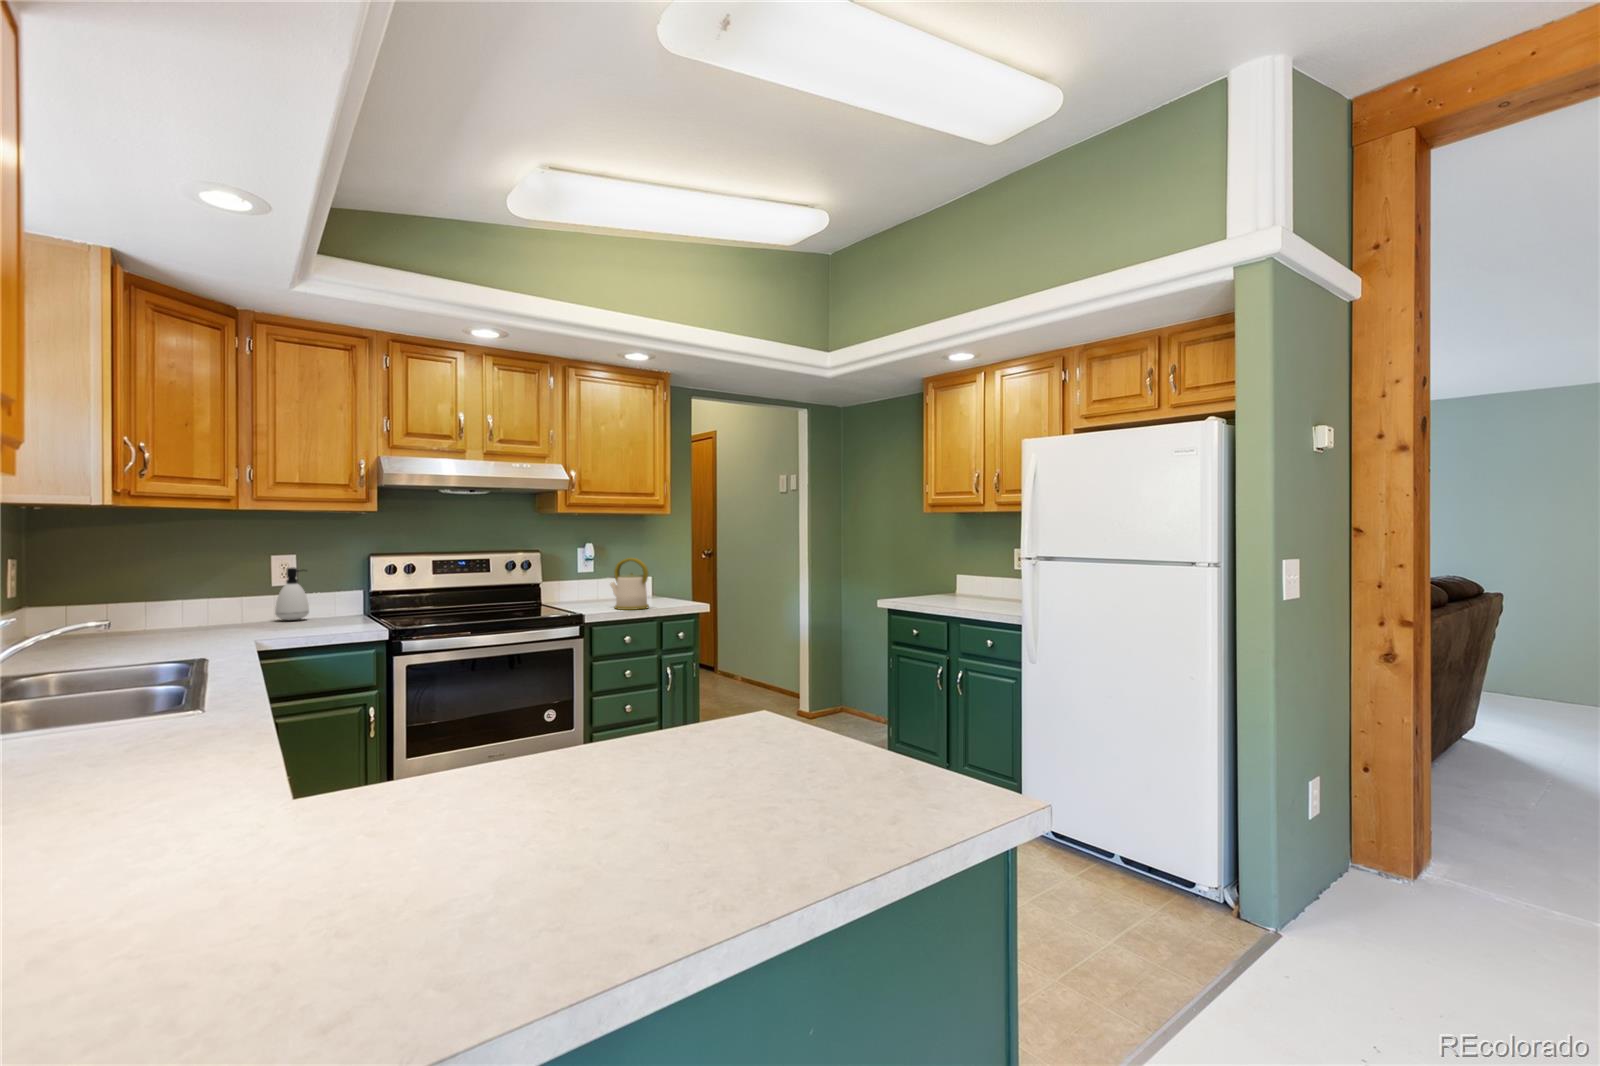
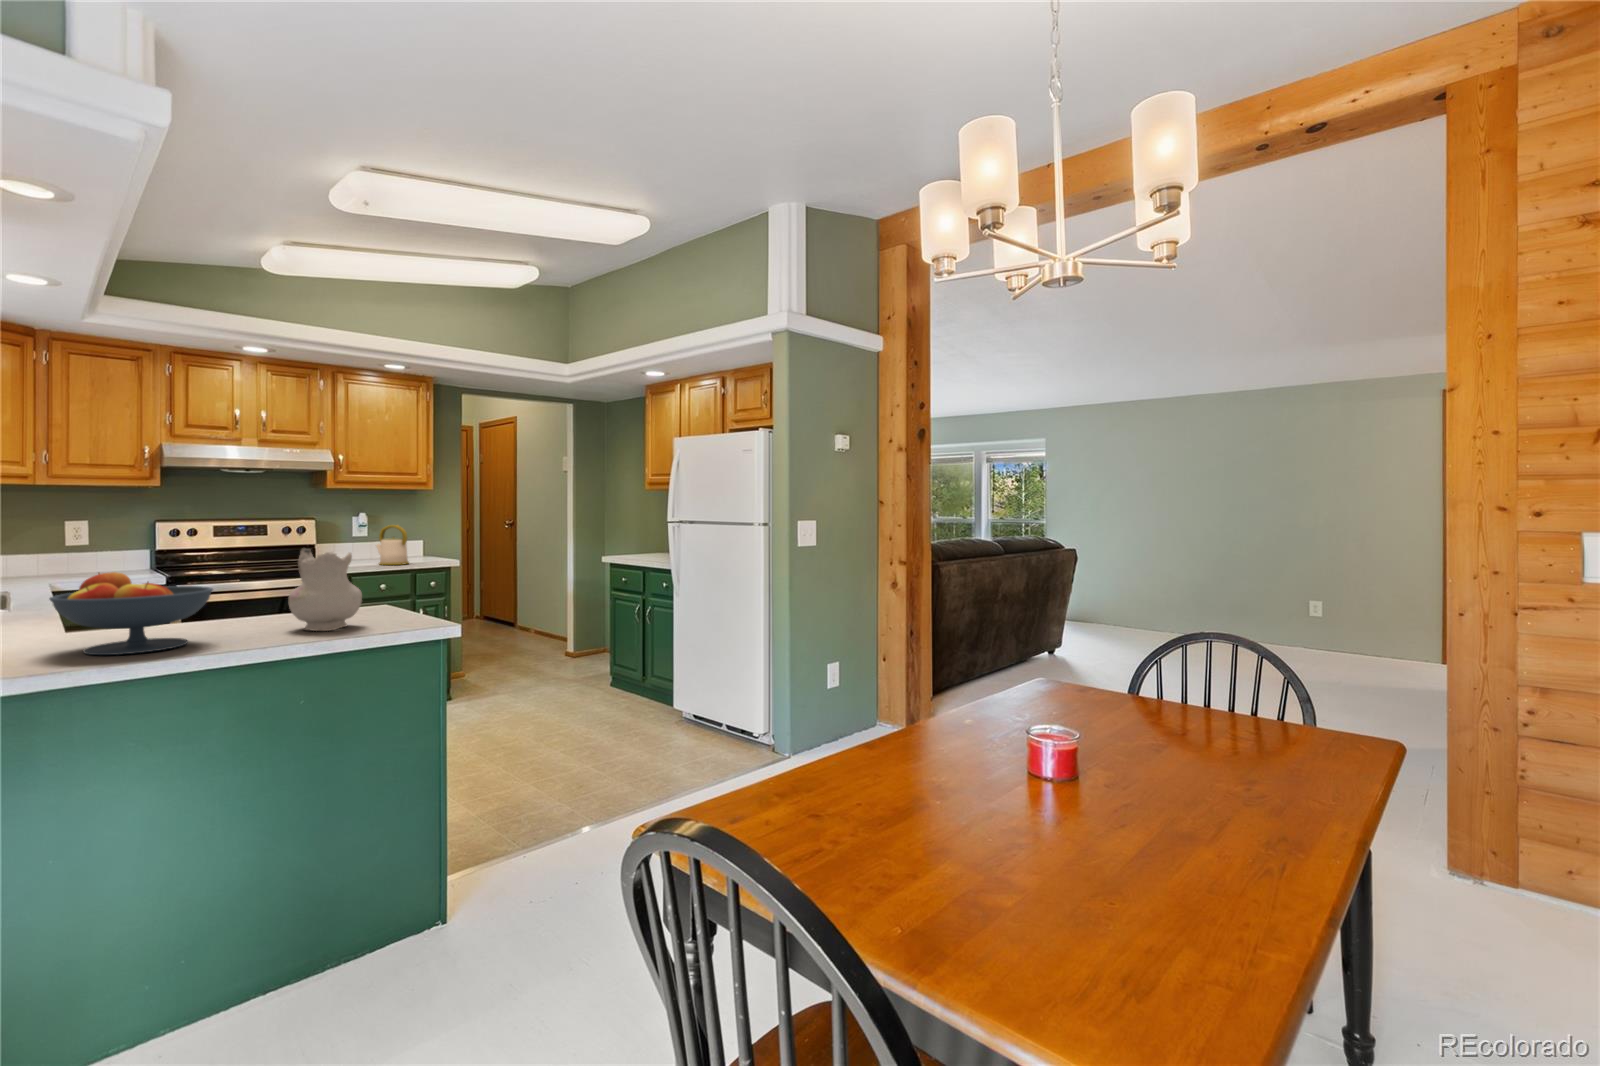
soap dispenser: present [275,567,309,620] -> none [72,530,103,572]
ceramic pitcher: none [669,625,786,791] -> present [289,549,362,631]
fruit bowl: none [291,691,578,893] -> present [49,572,213,655]

